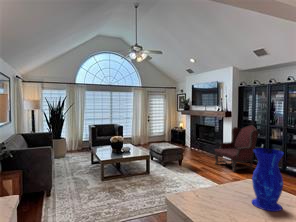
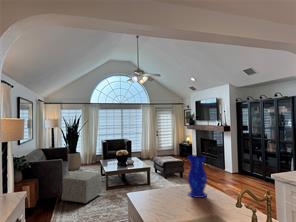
armchair: present [215,125,259,172] -> none [214,138,254,184]
ottoman: none [49,161,96,199] -> present [62,171,102,204]

